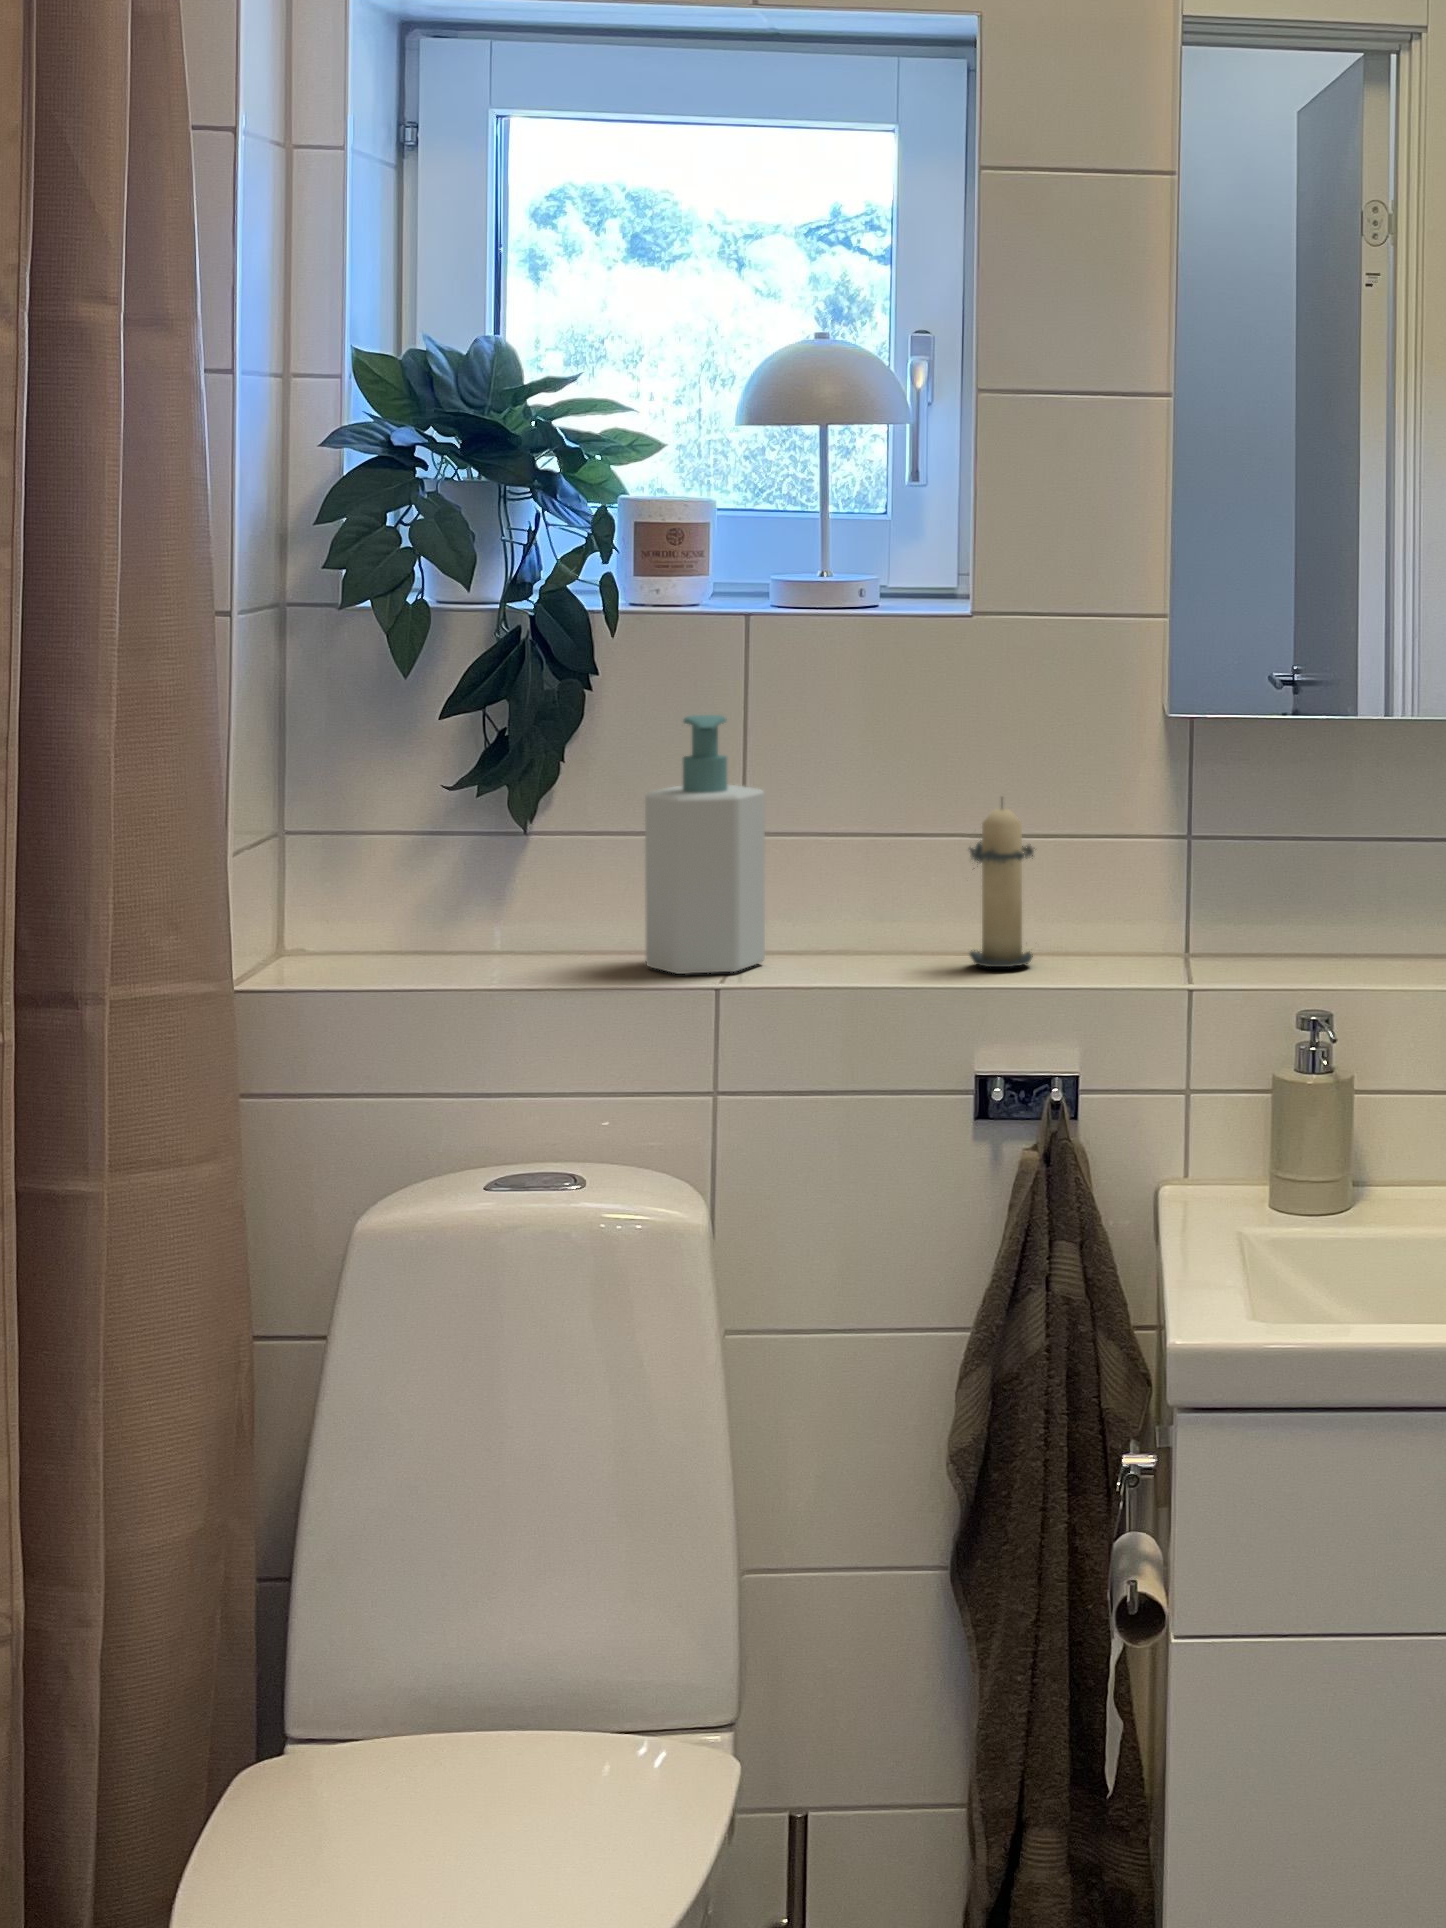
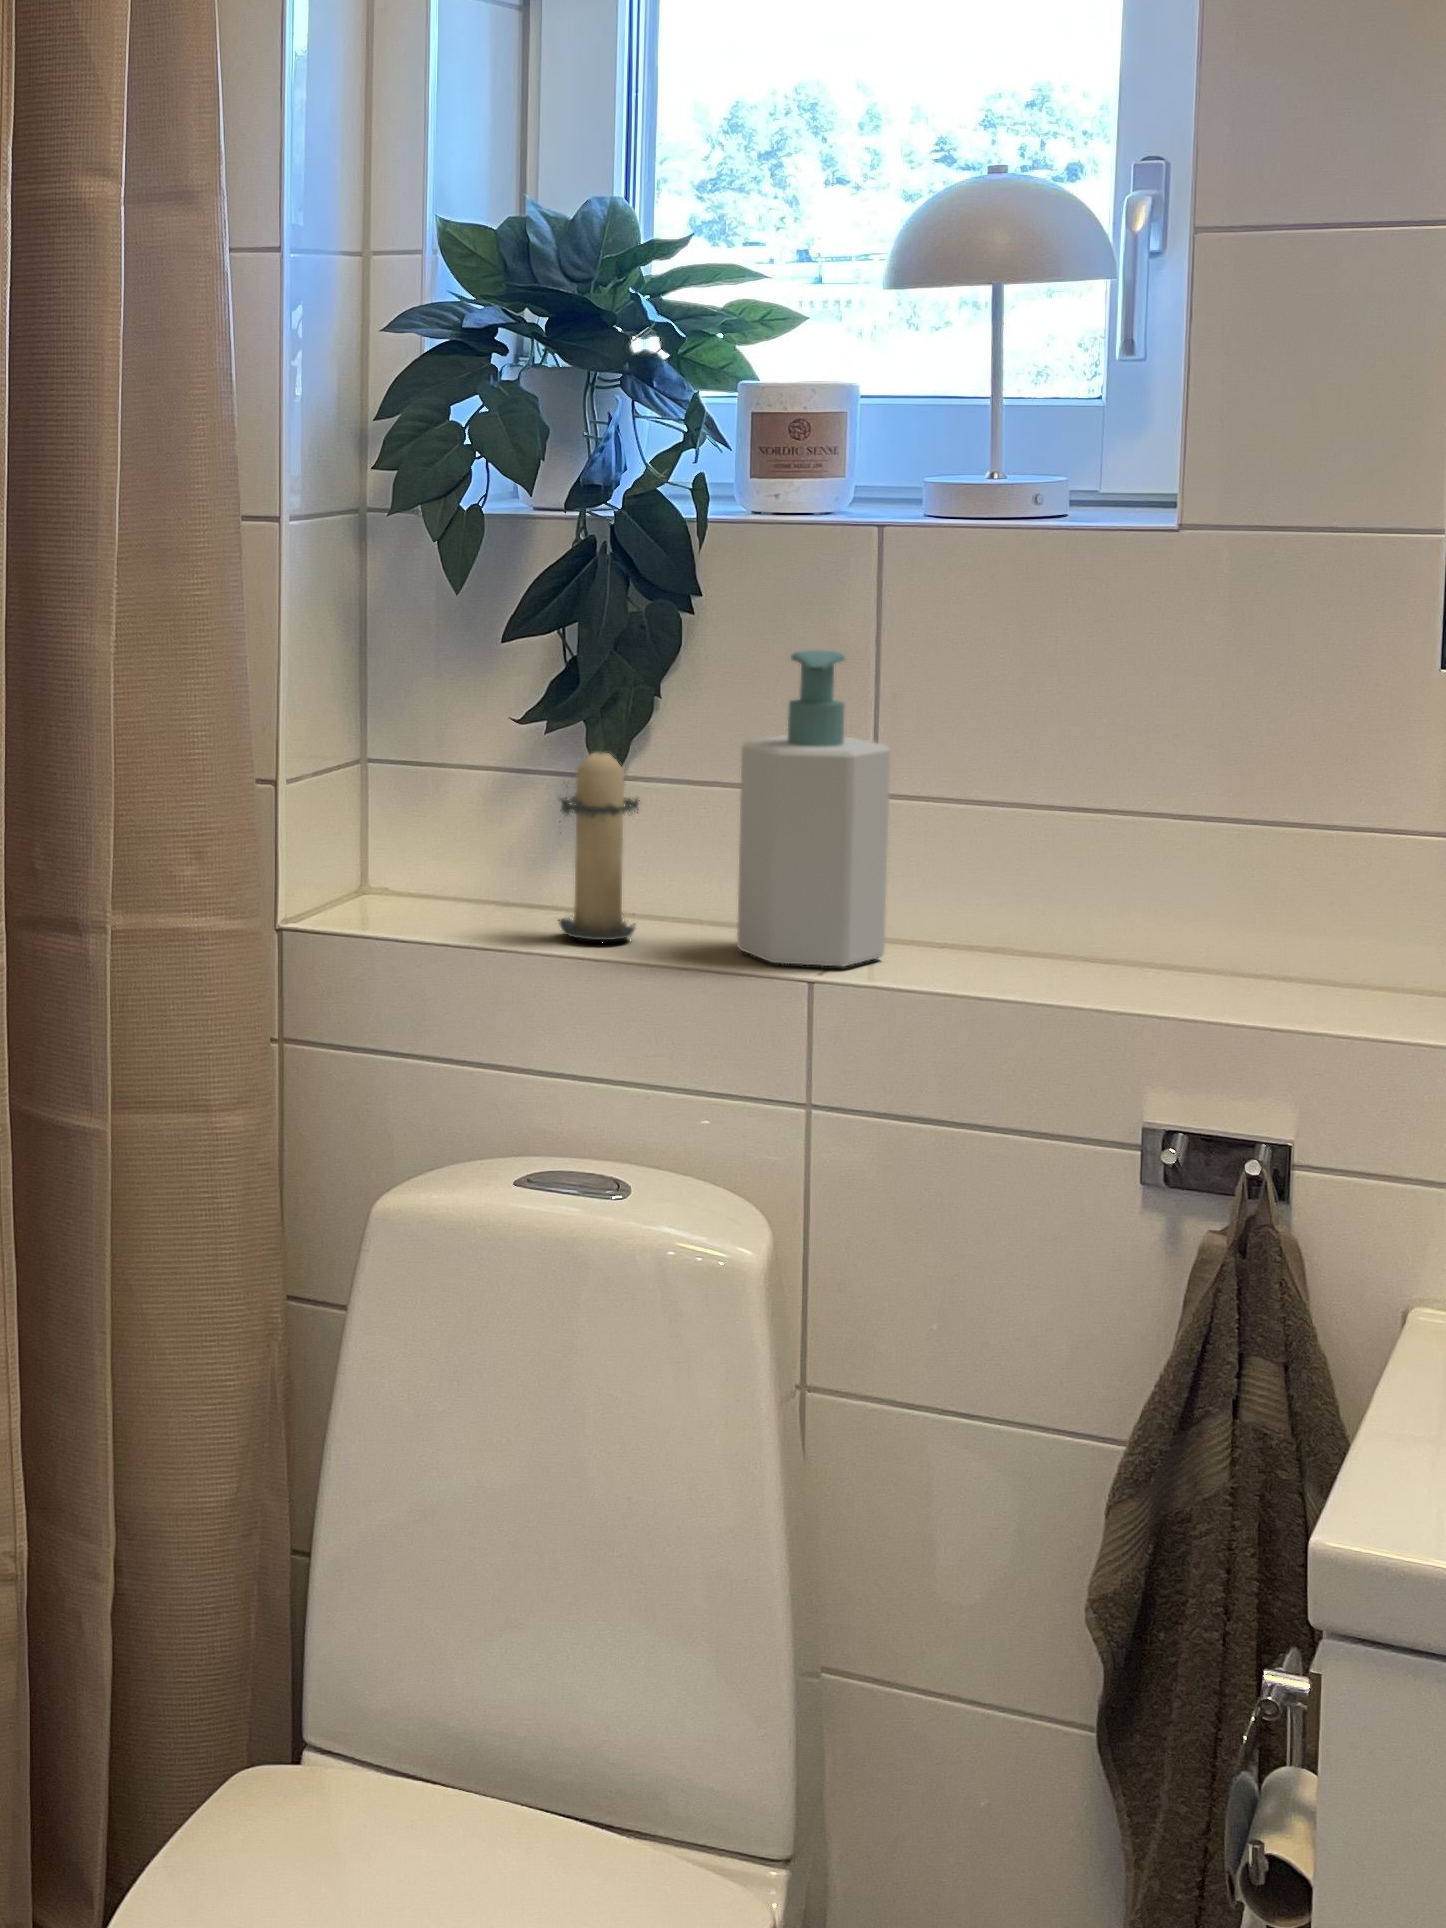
candle: present [969,806,1033,967] -> present [558,745,640,940]

